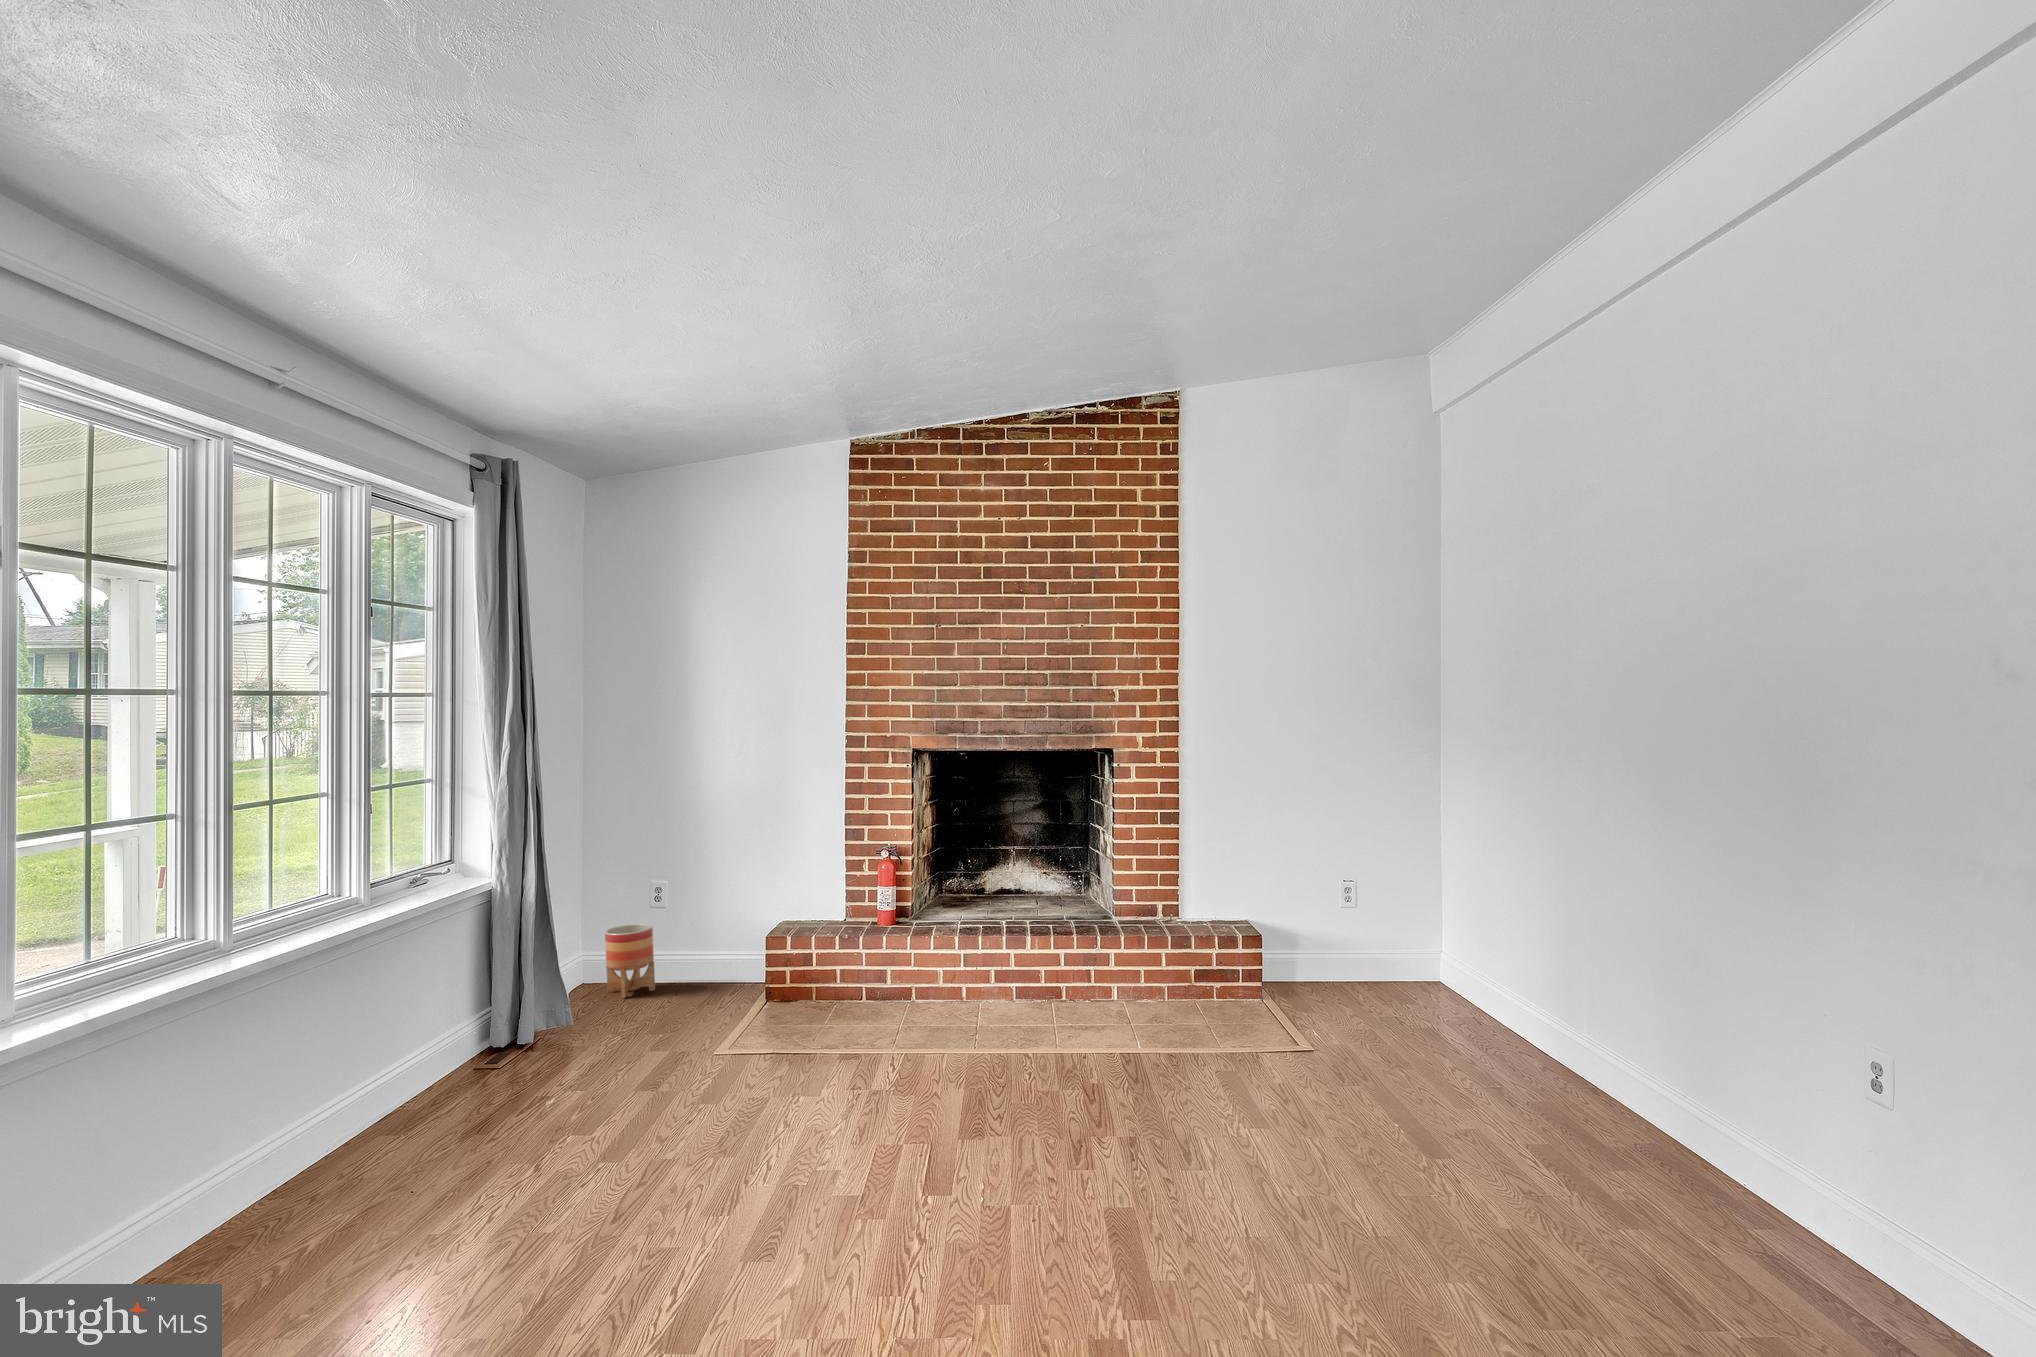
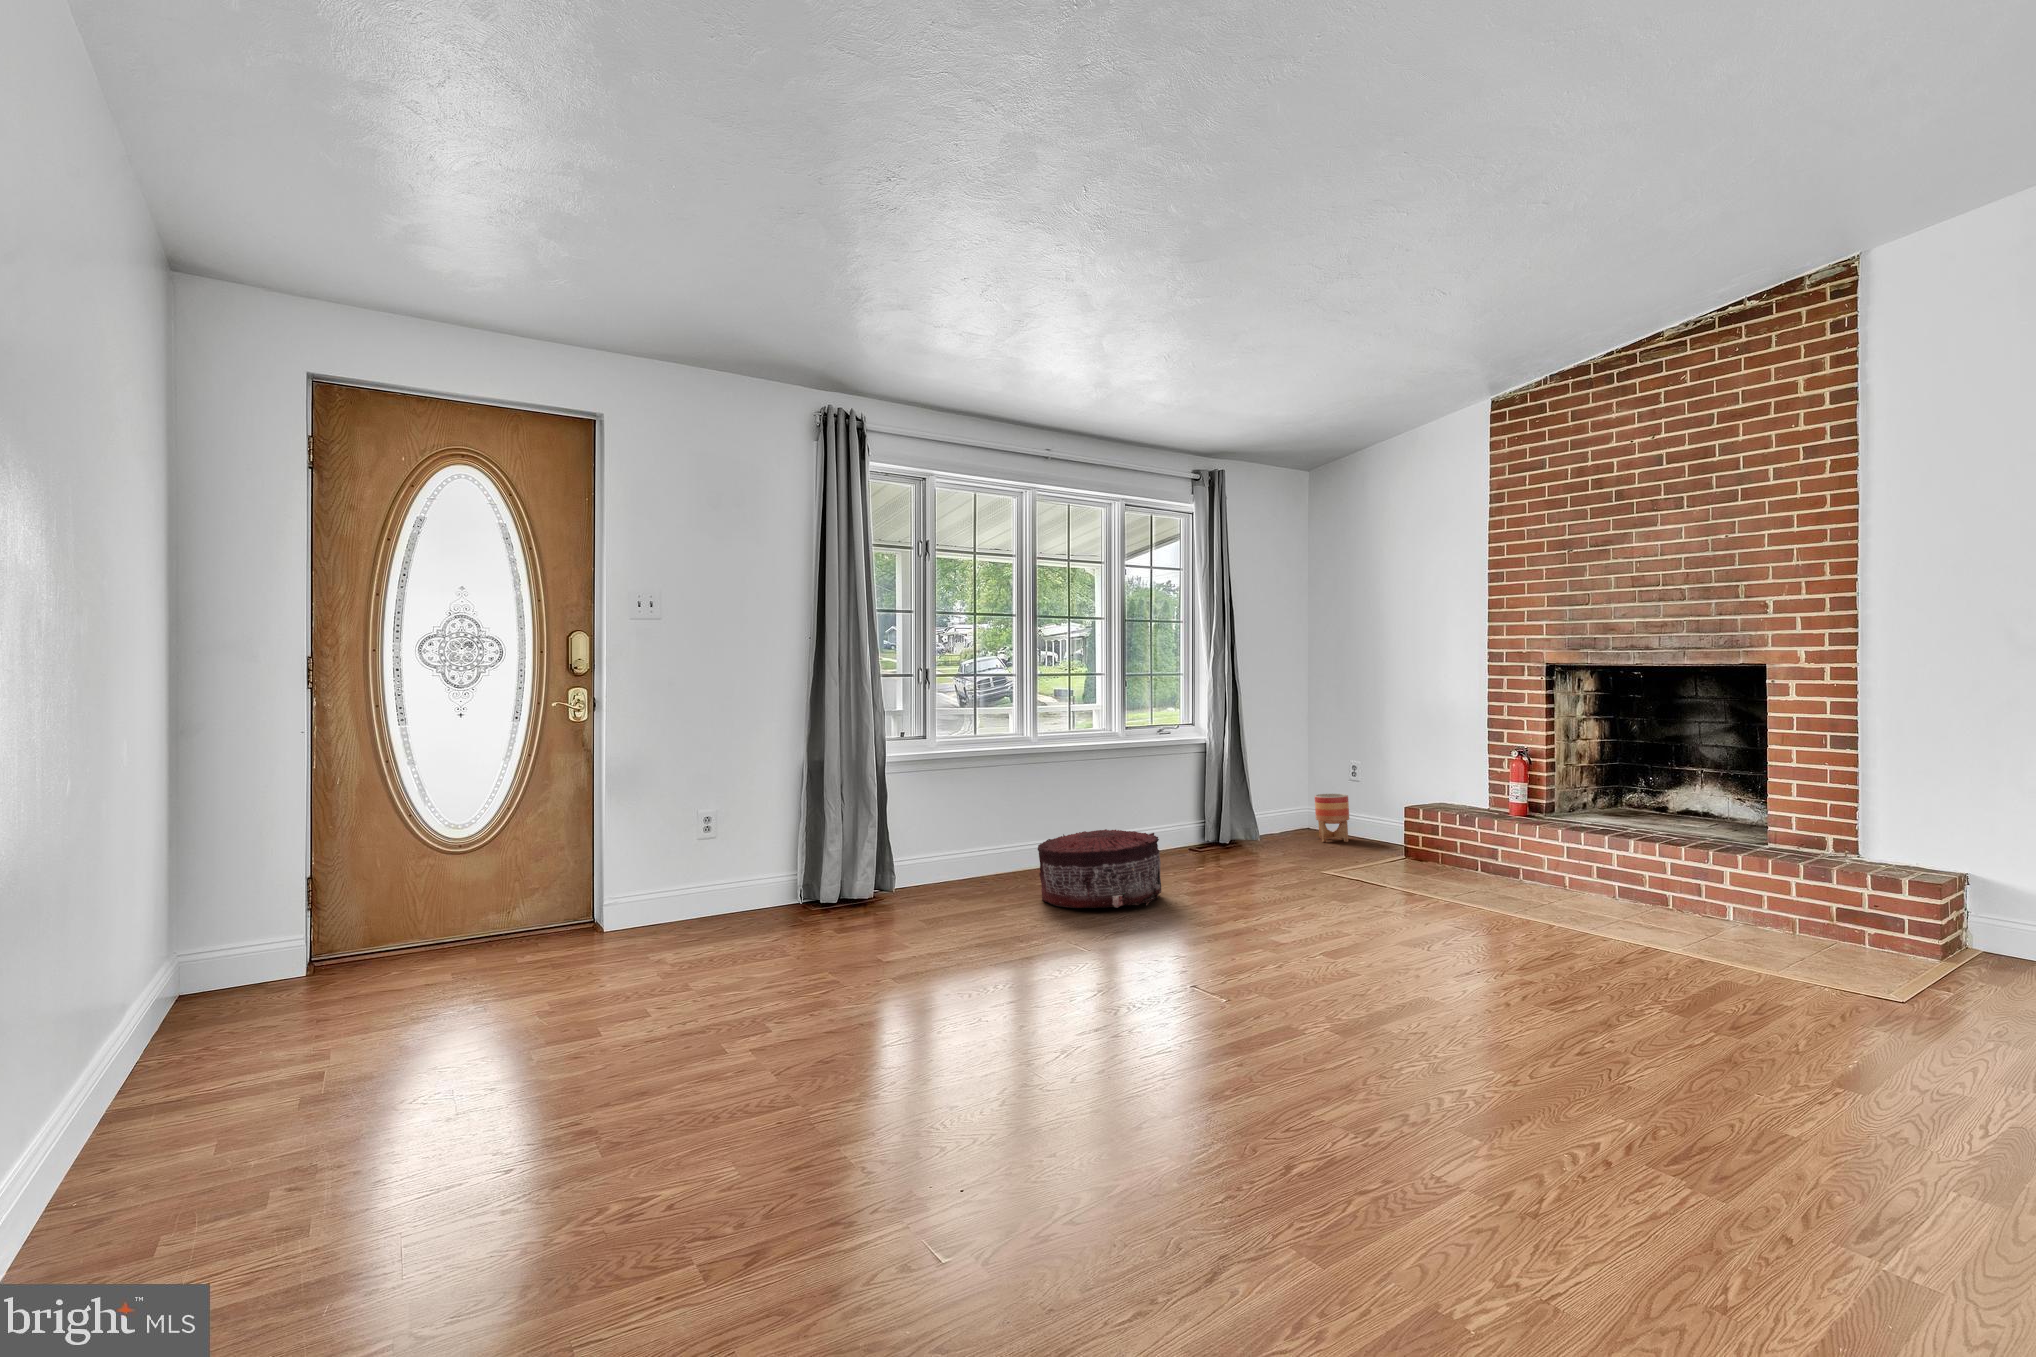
pouf: none [306,1060,586,1270] -> present [1038,829,1161,908]

